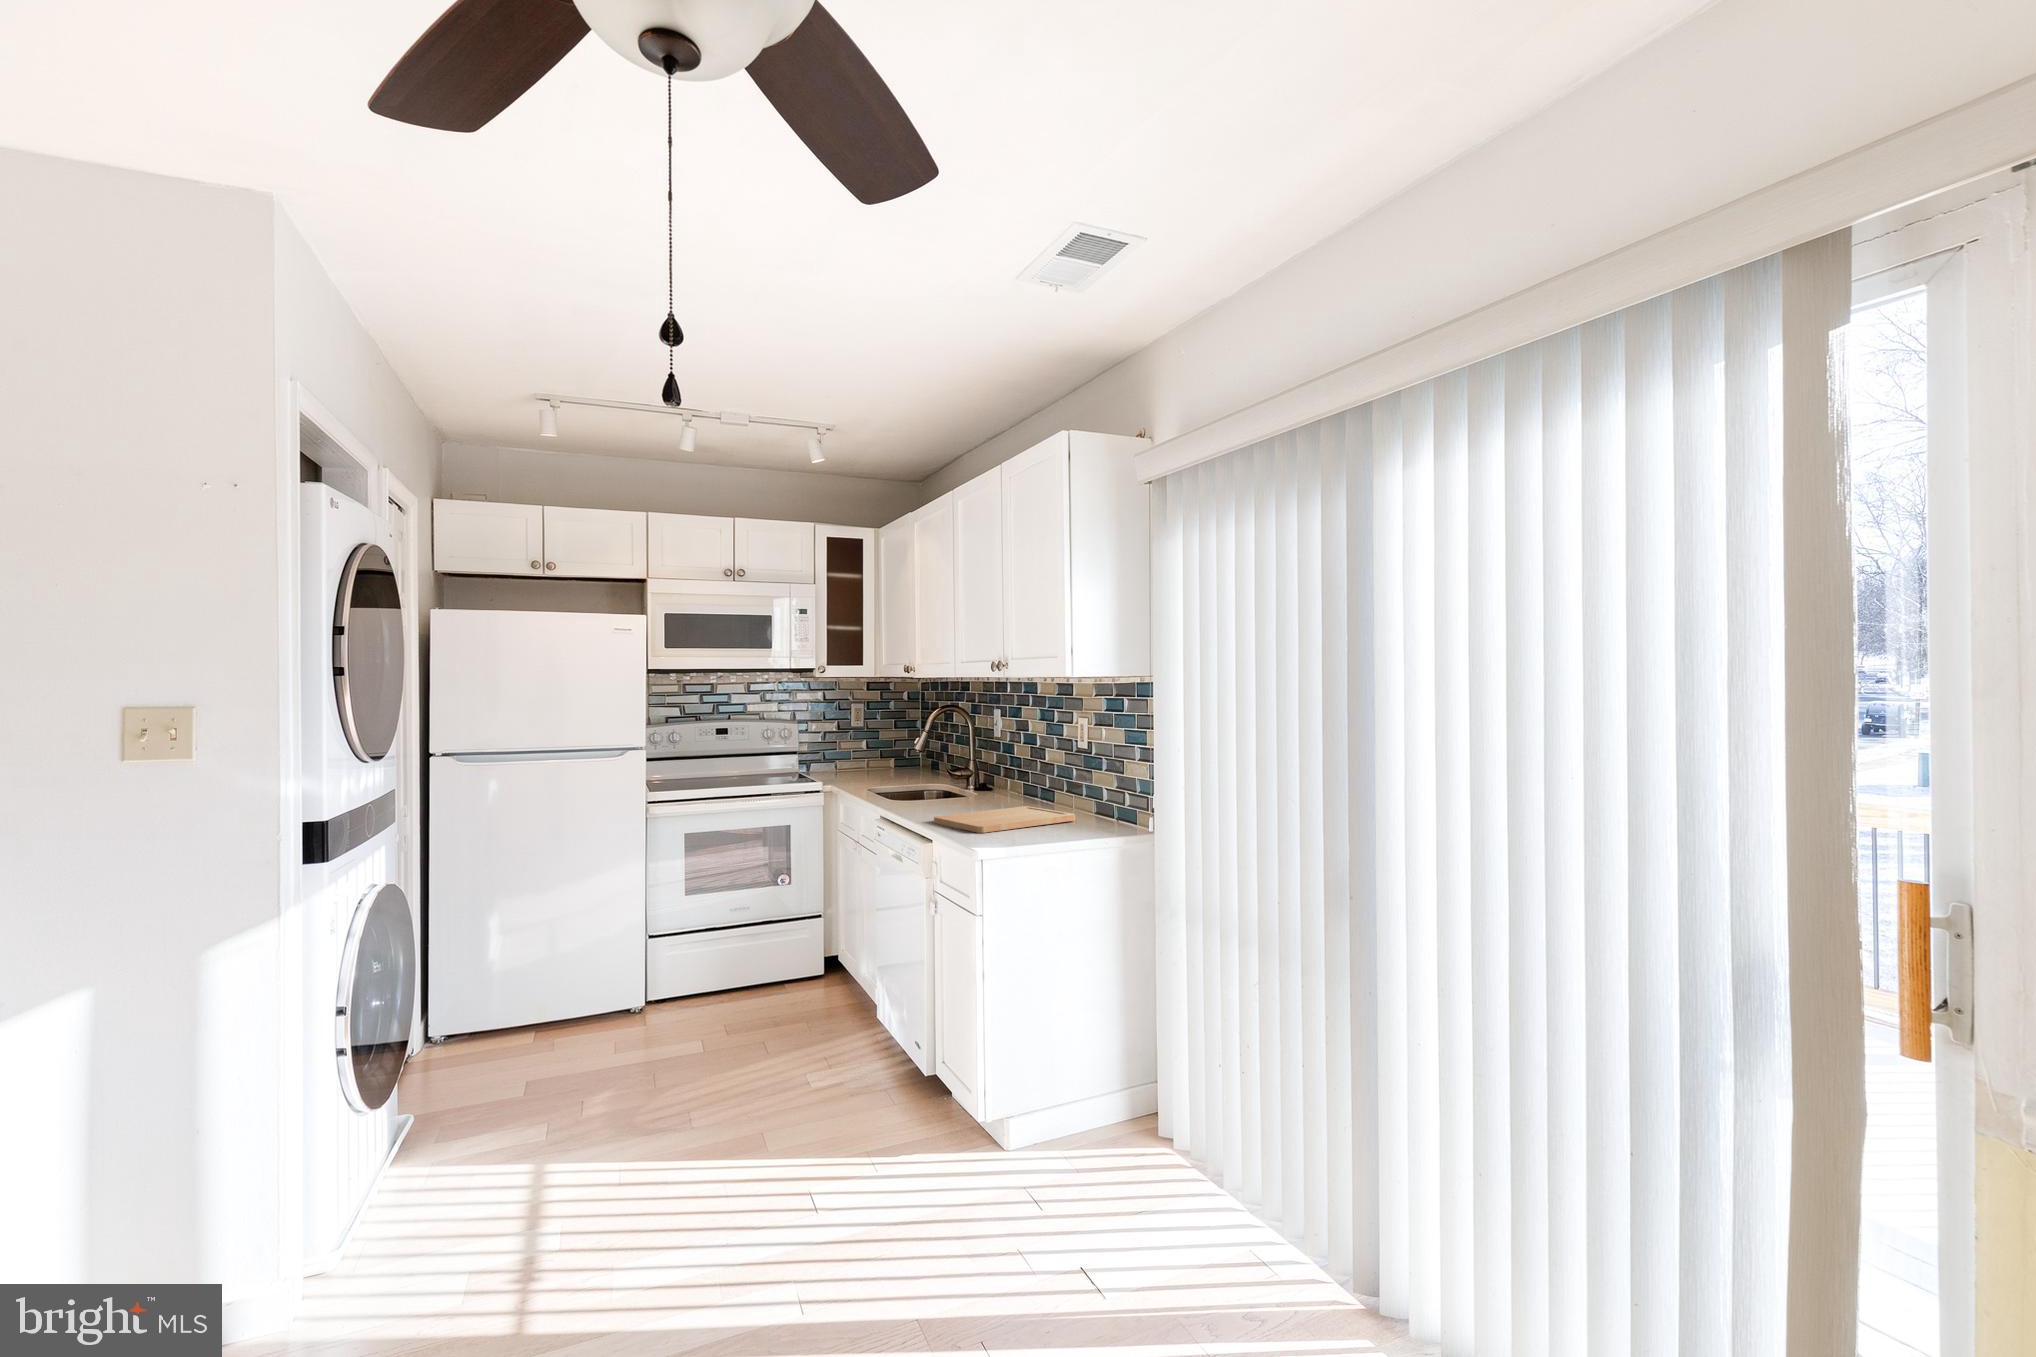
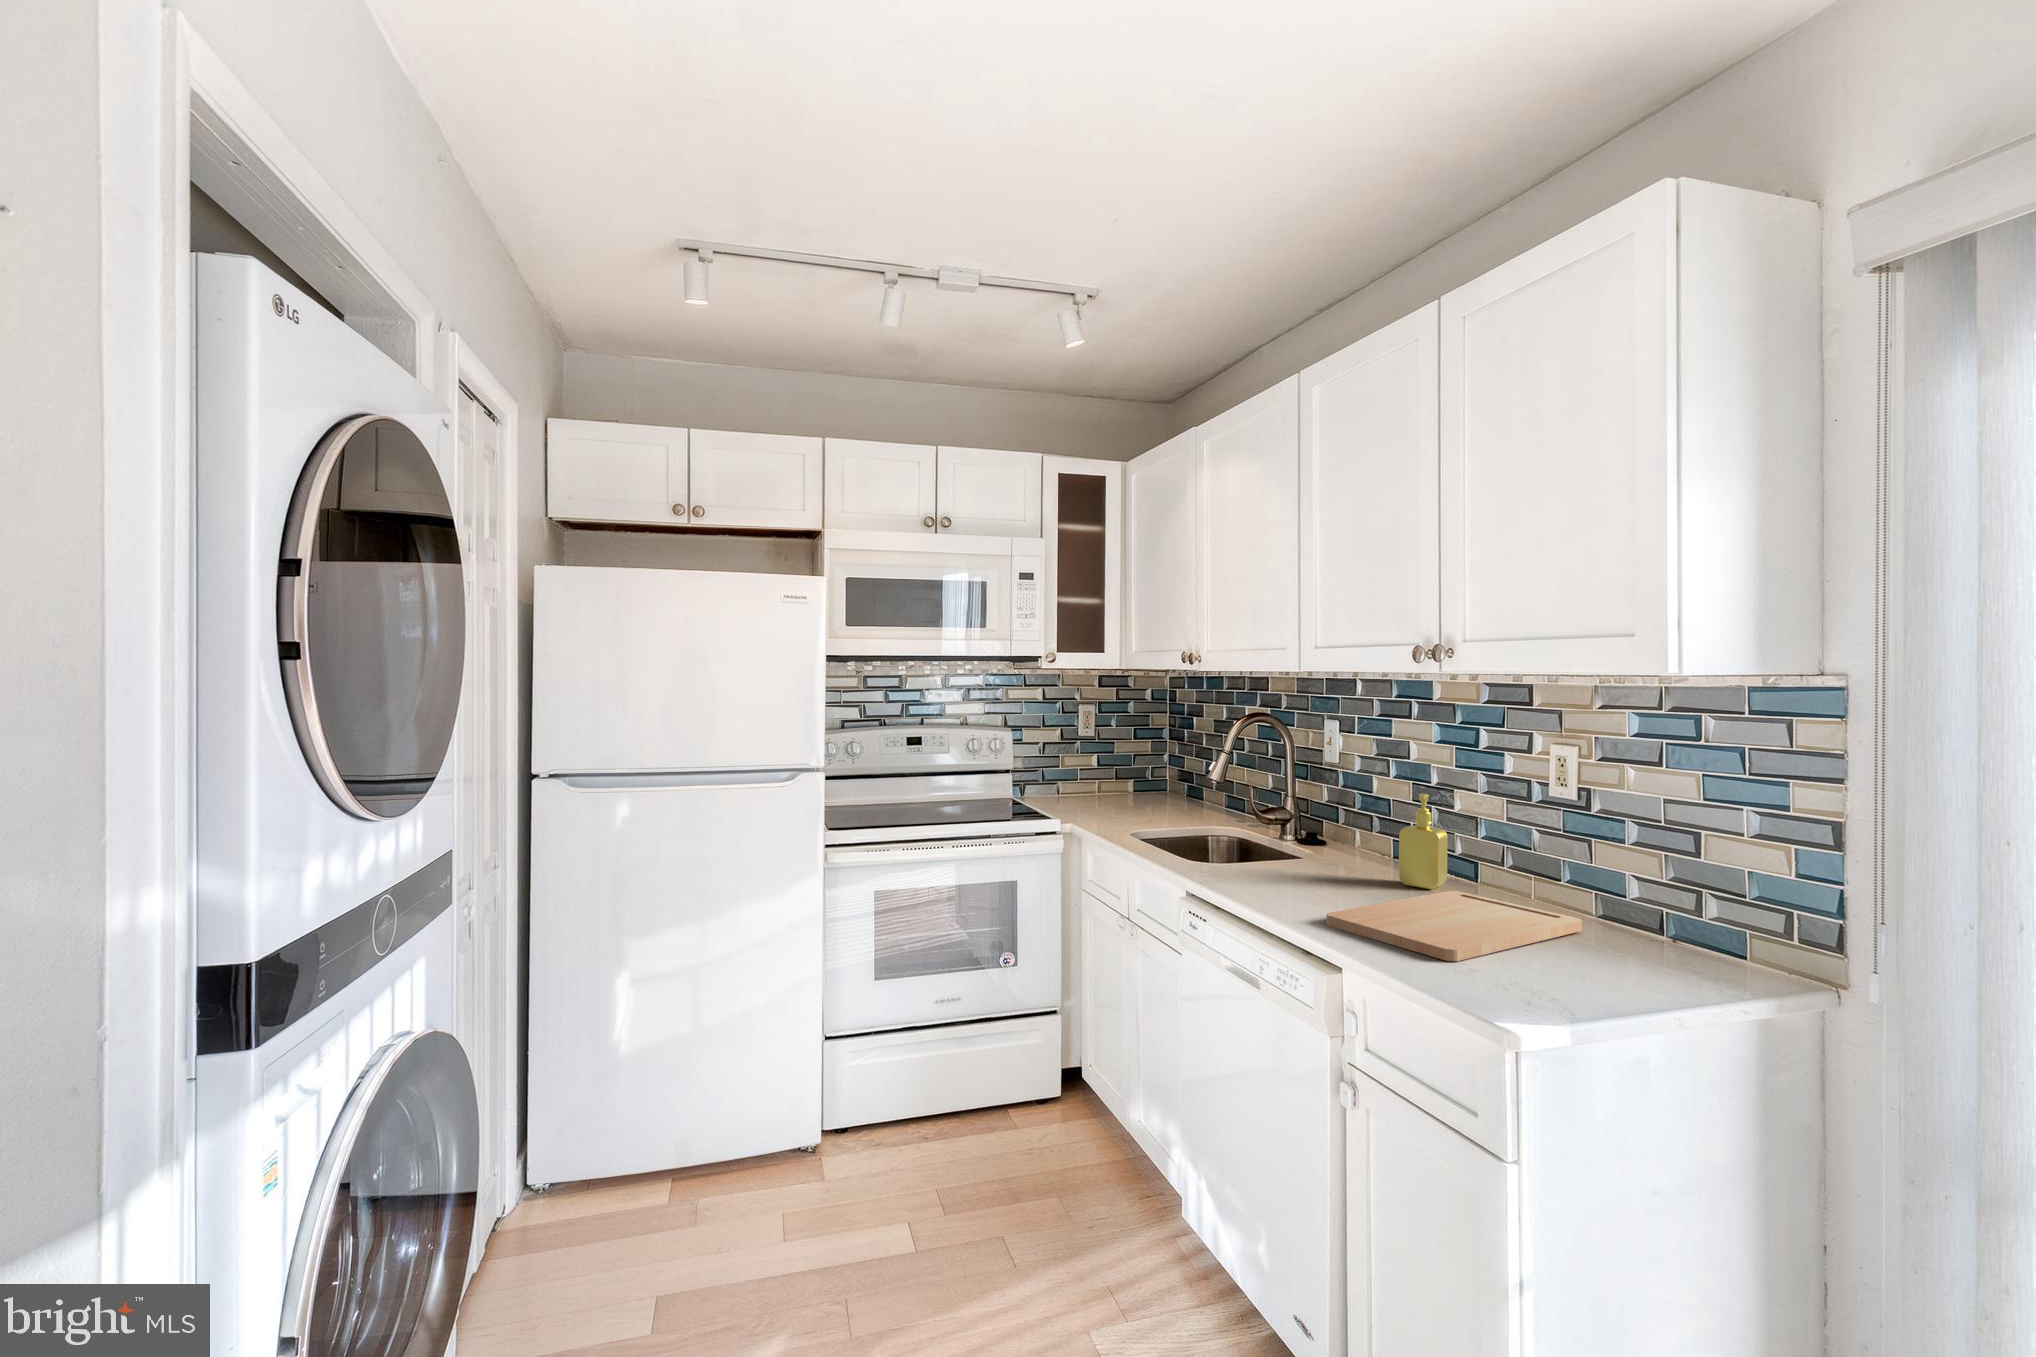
soap dispenser: none [1006,750,1033,808] -> present [1399,793,1448,889]

